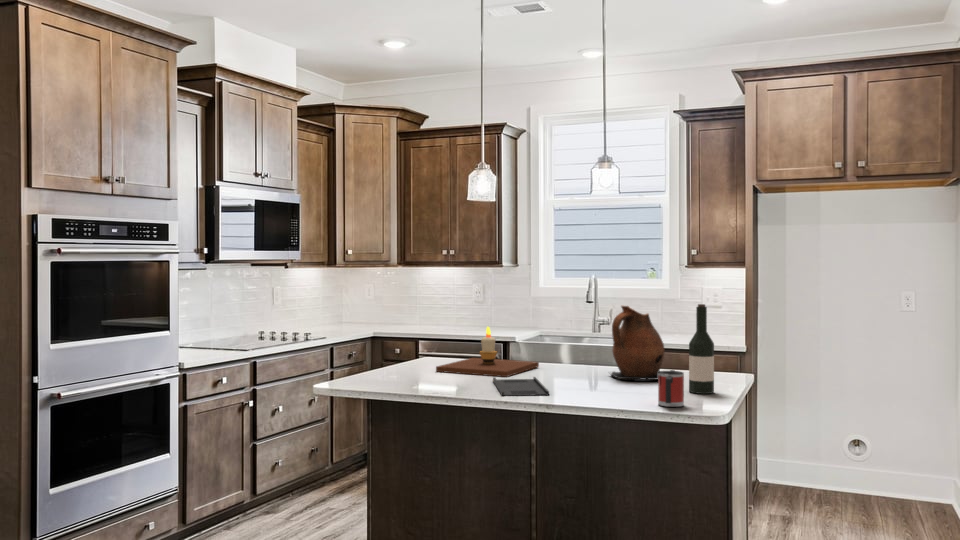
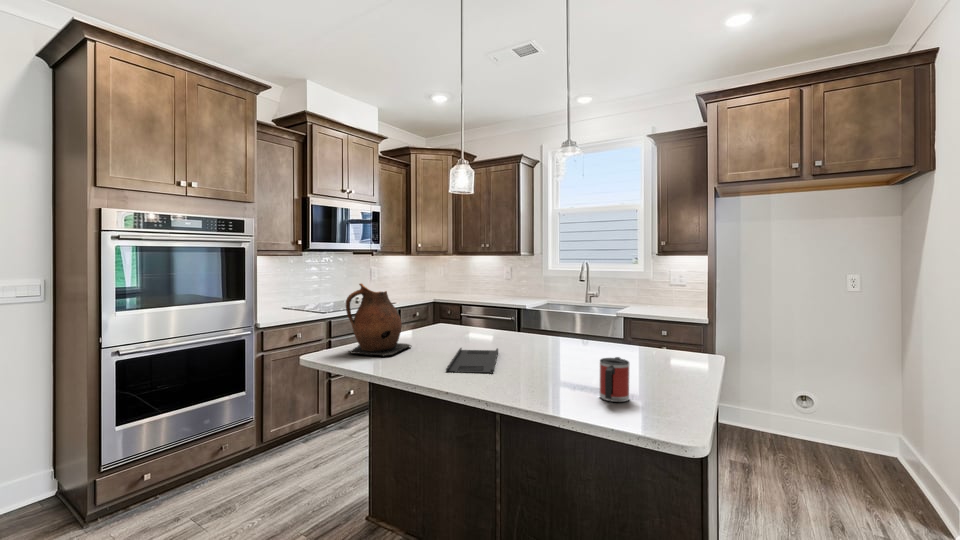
wine bottle: present [689,304,714,394] -> none [642,284,670,379]
ceramic pitcher: present [611,306,664,380] -> present [346,284,411,357]
candle: present [436,327,539,377] -> none [427,301,517,346]

